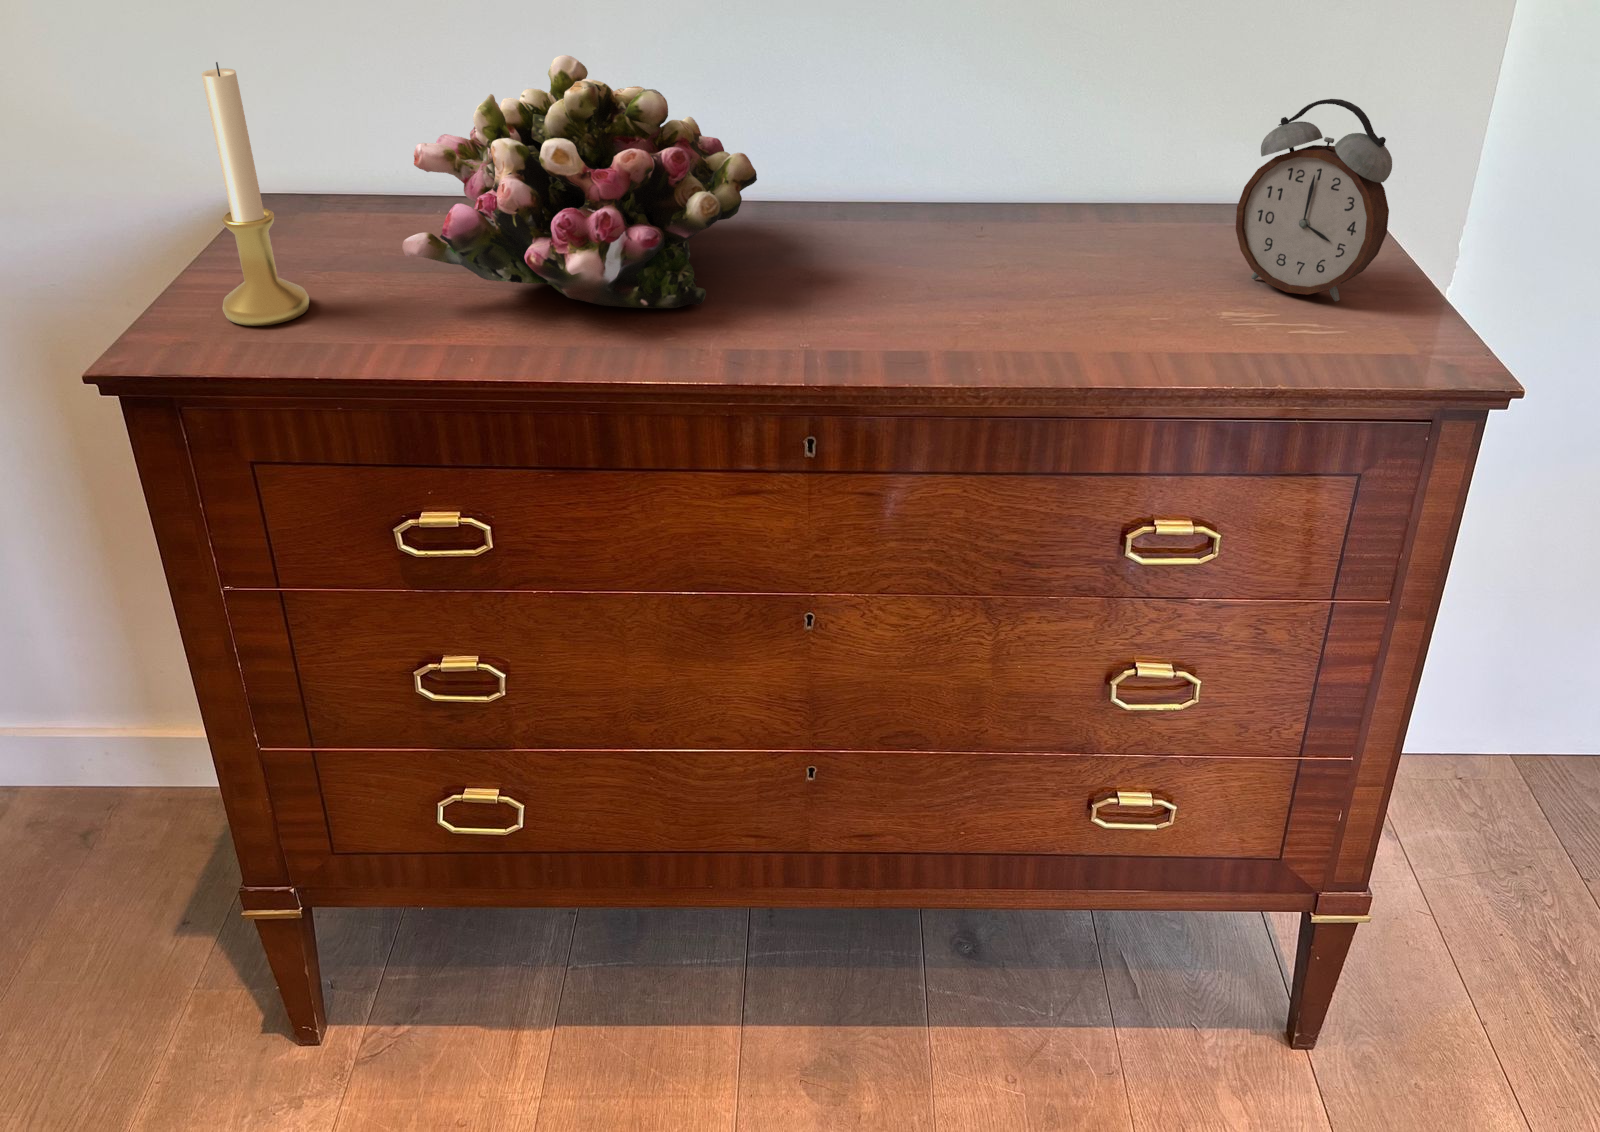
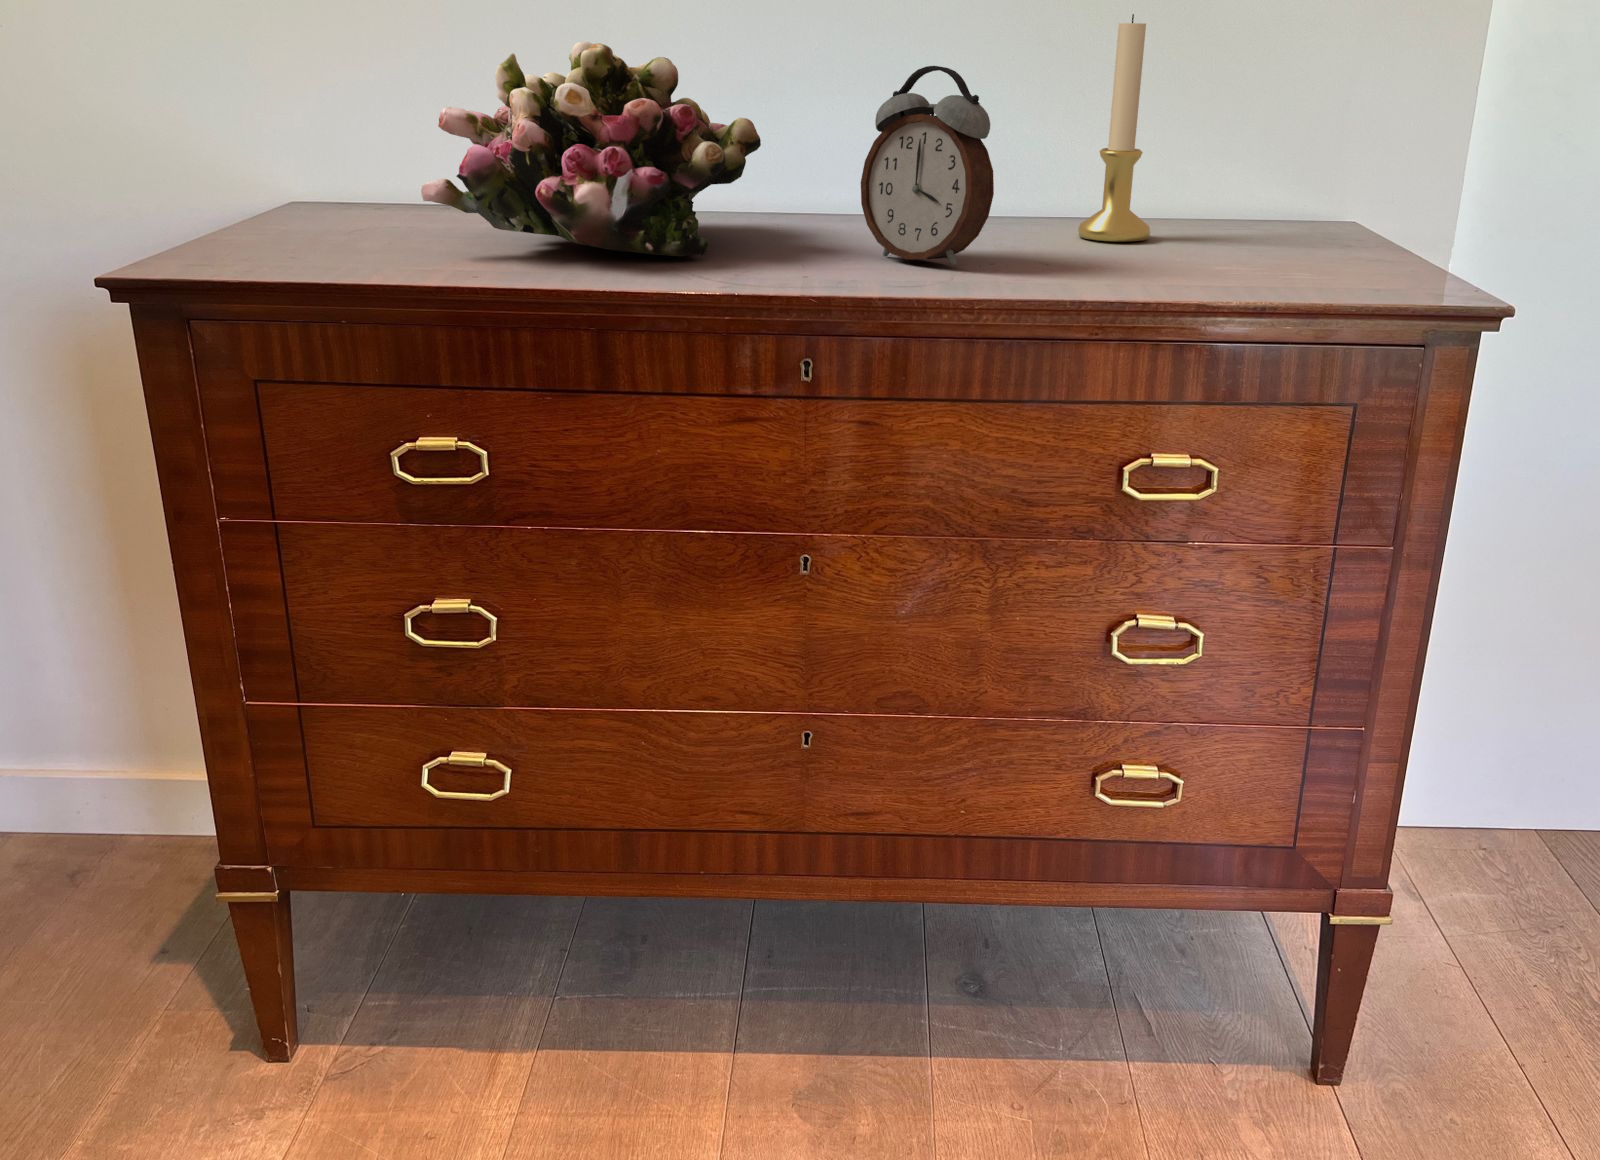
candle holder: present [202,62,309,326] -> present [1078,14,1150,242]
alarm clock: present [1236,99,1392,301] -> present [861,66,994,266]

